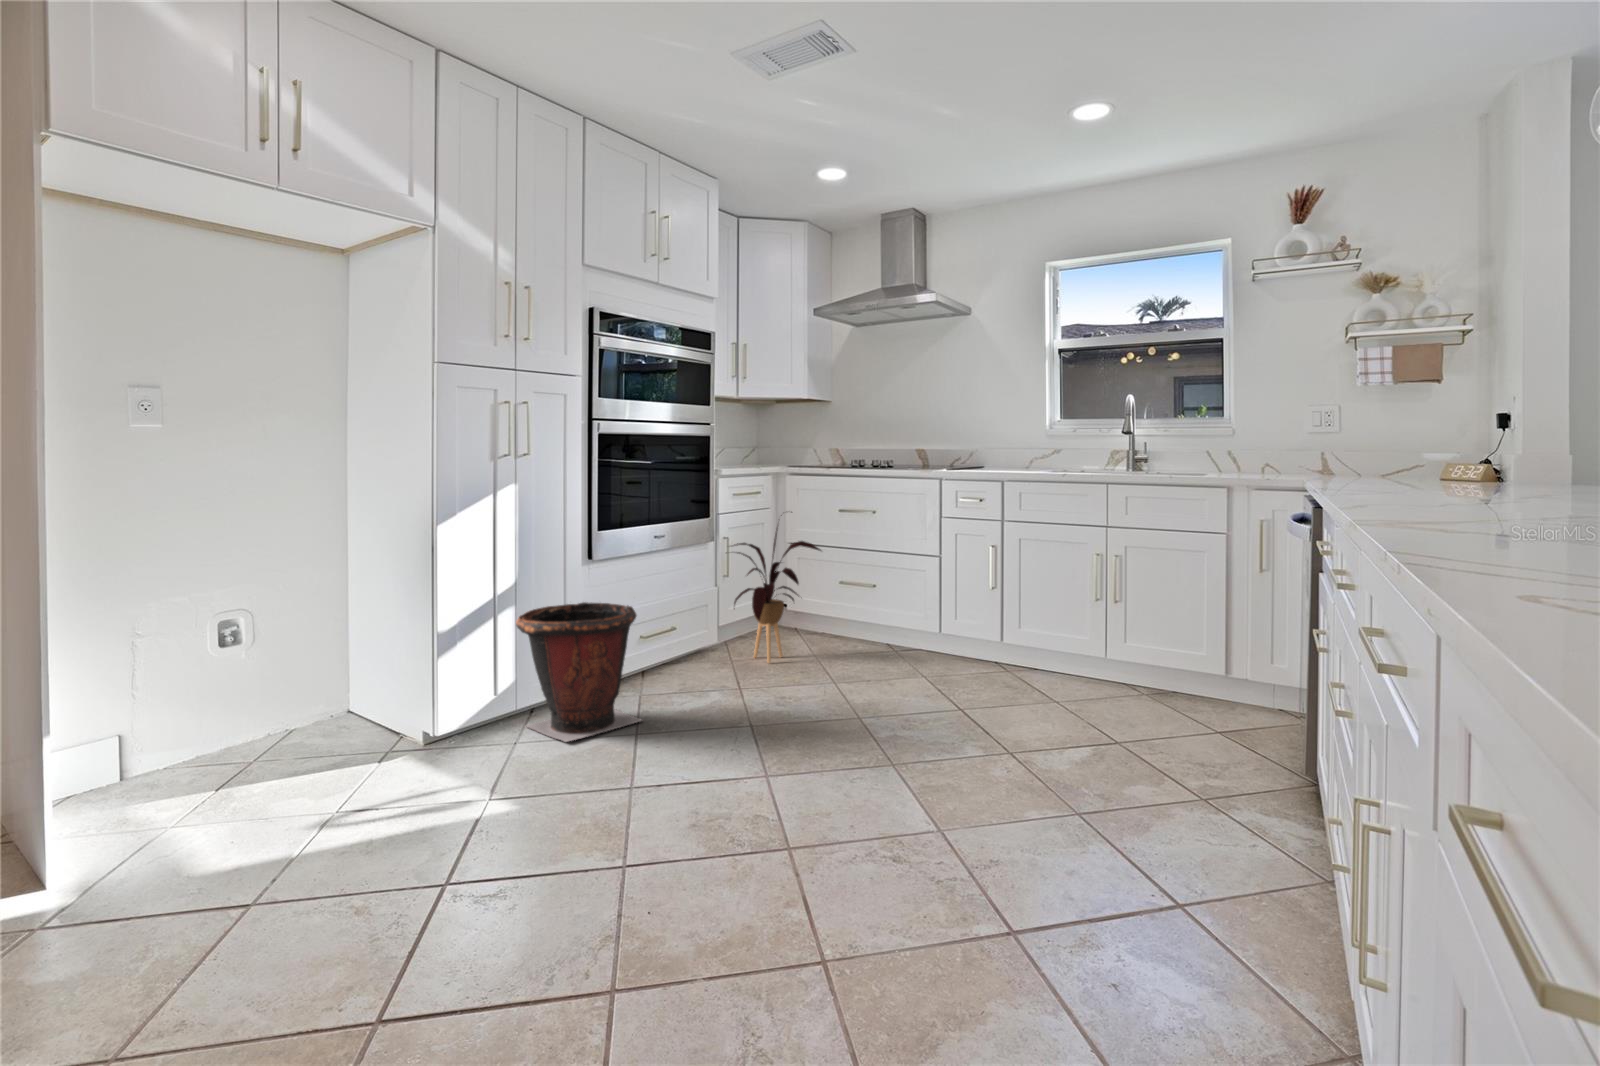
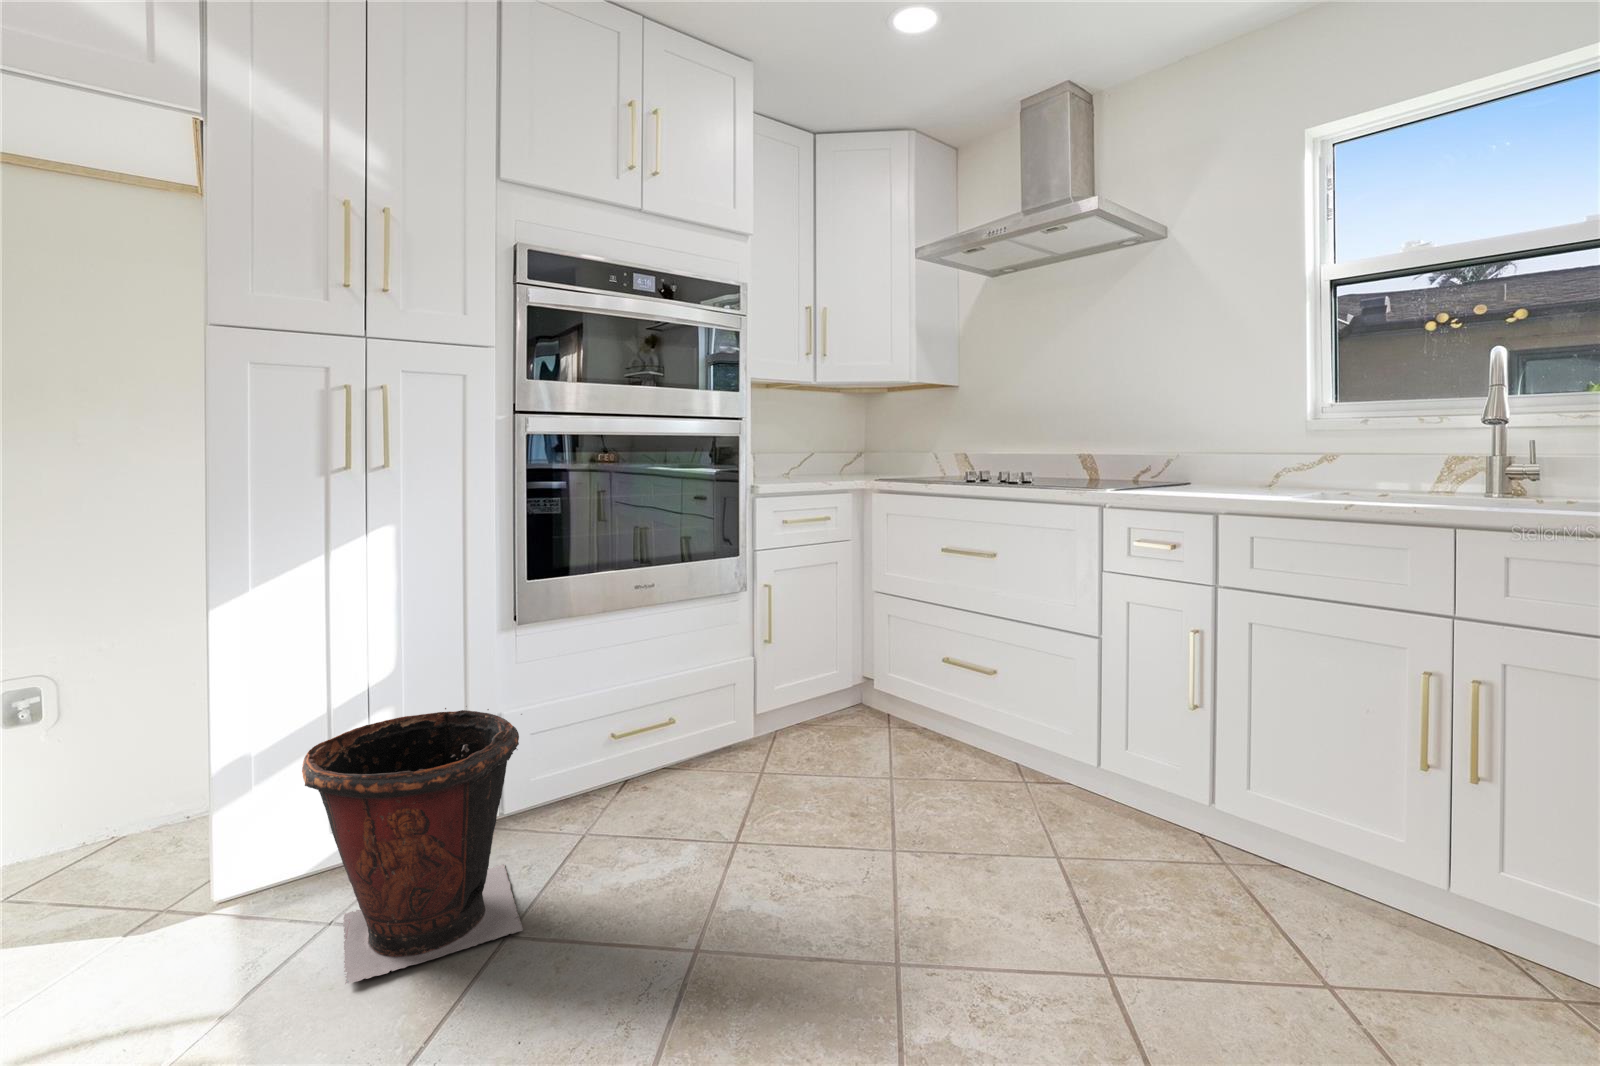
house plant: present [734,512,821,663] -> none [749,554,897,787]

